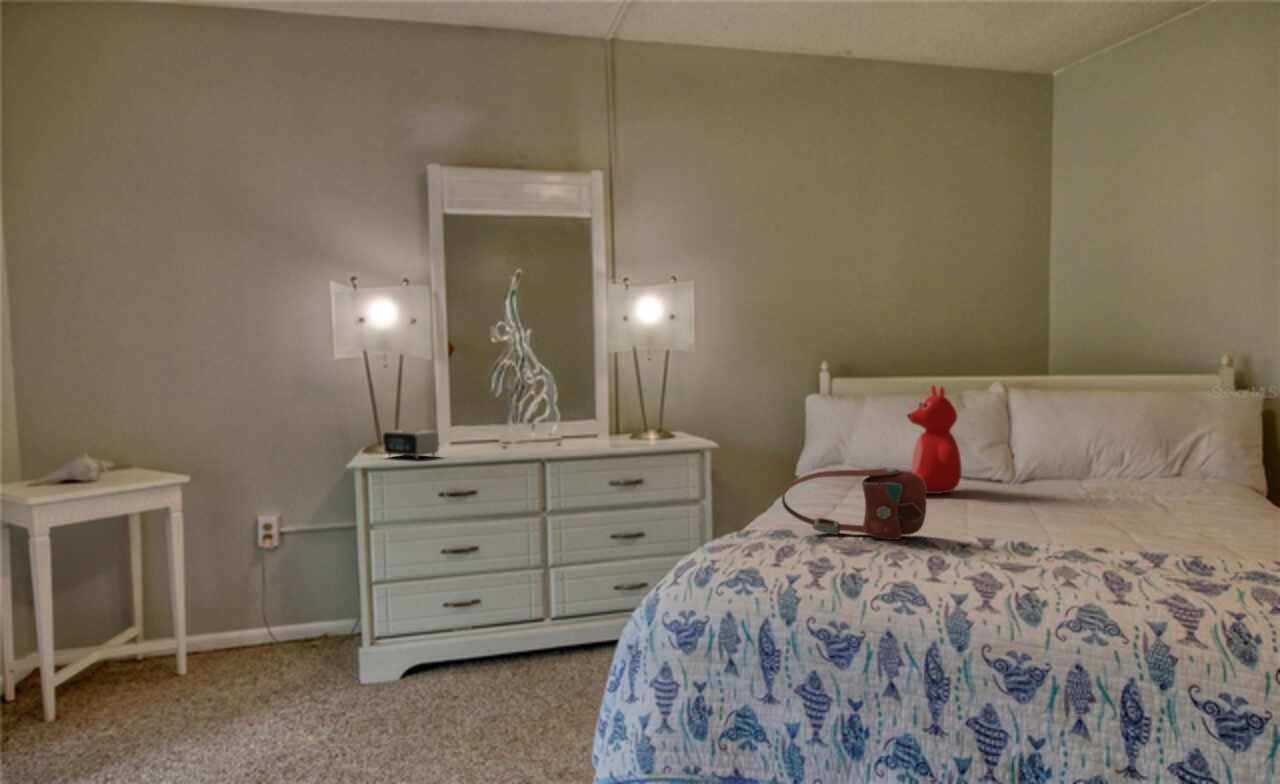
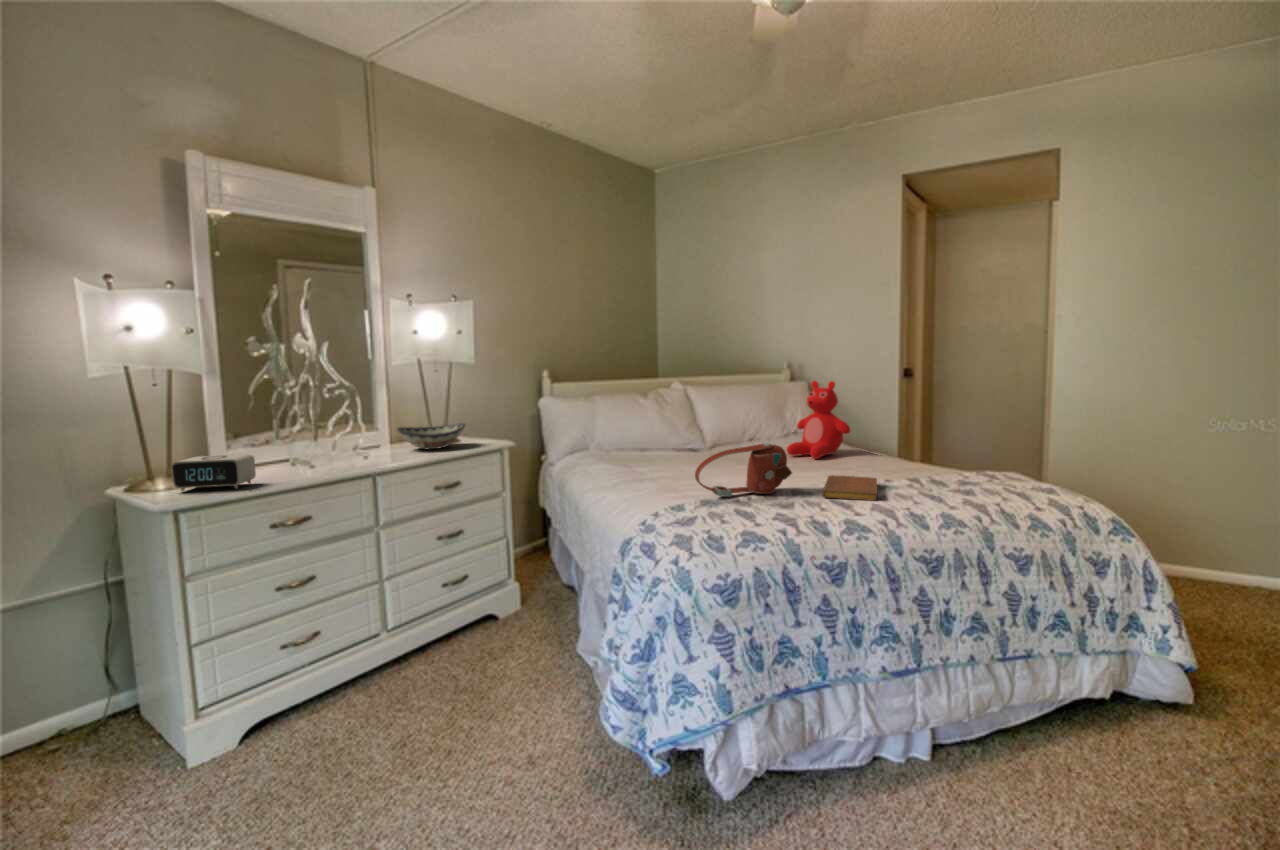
teddy bear: present [907,385,962,494] -> present [787,381,850,459]
decorative bowl: none [597,418,666,443] -> present [397,423,465,449]
notebook: none [938,530,1078,571] -> present [822,475,877,501]

